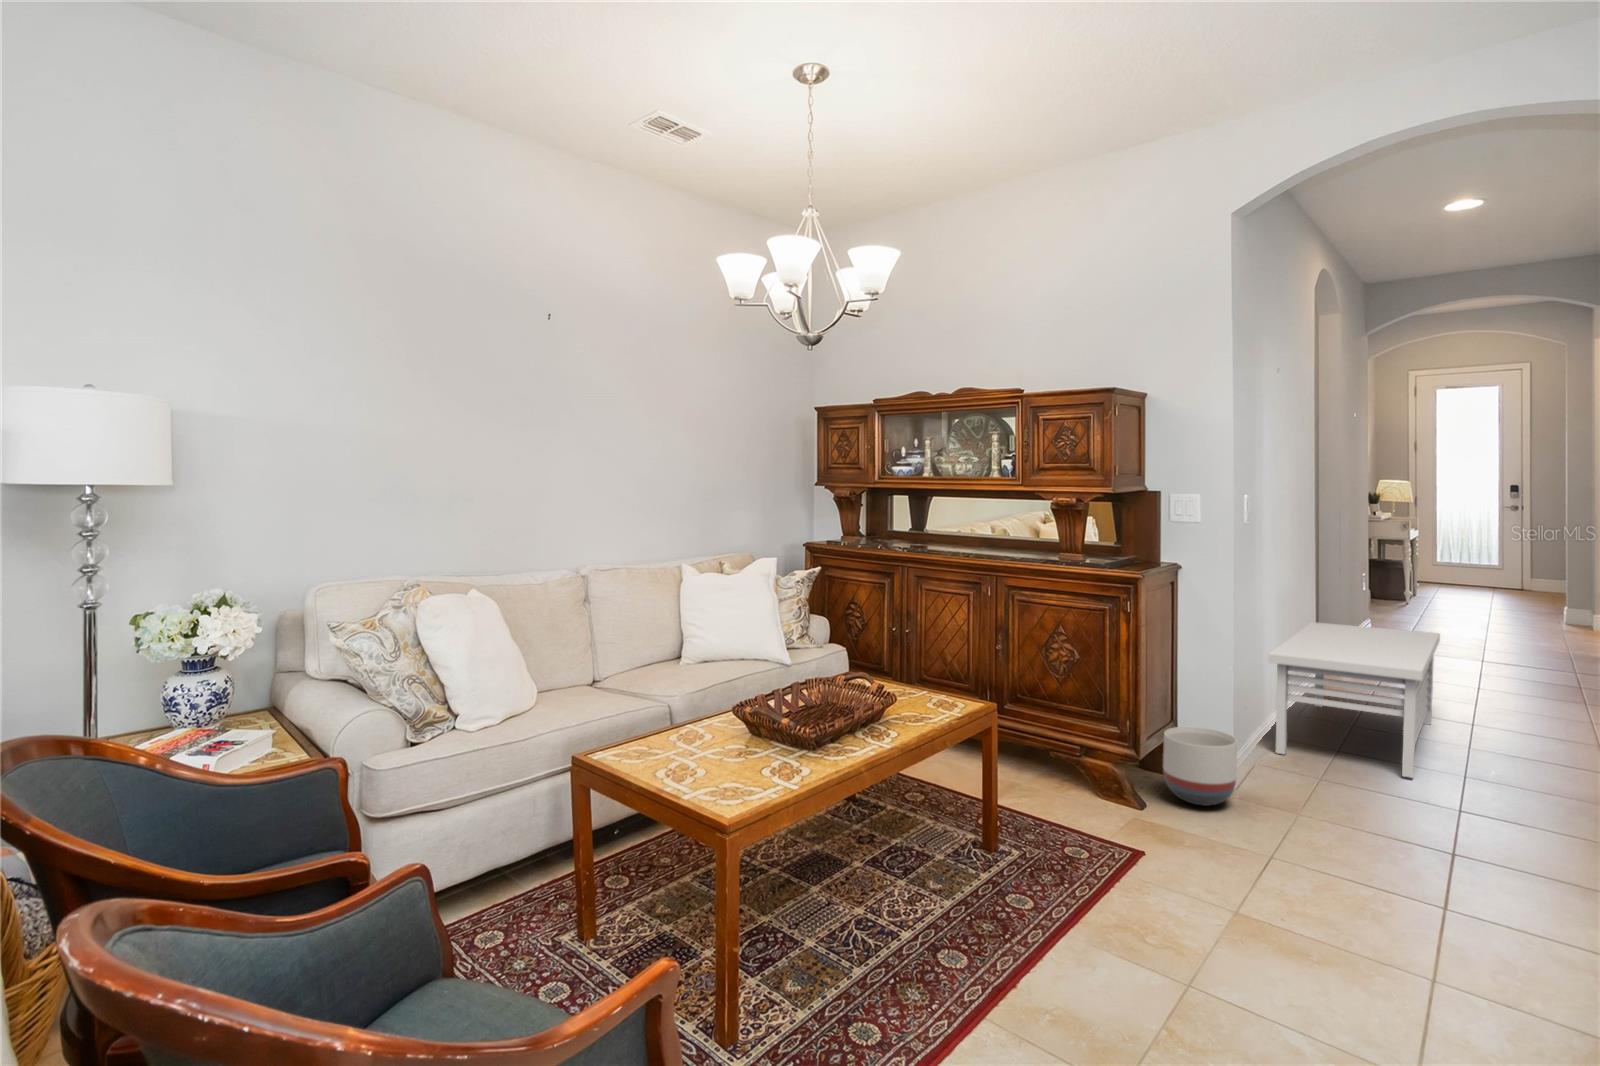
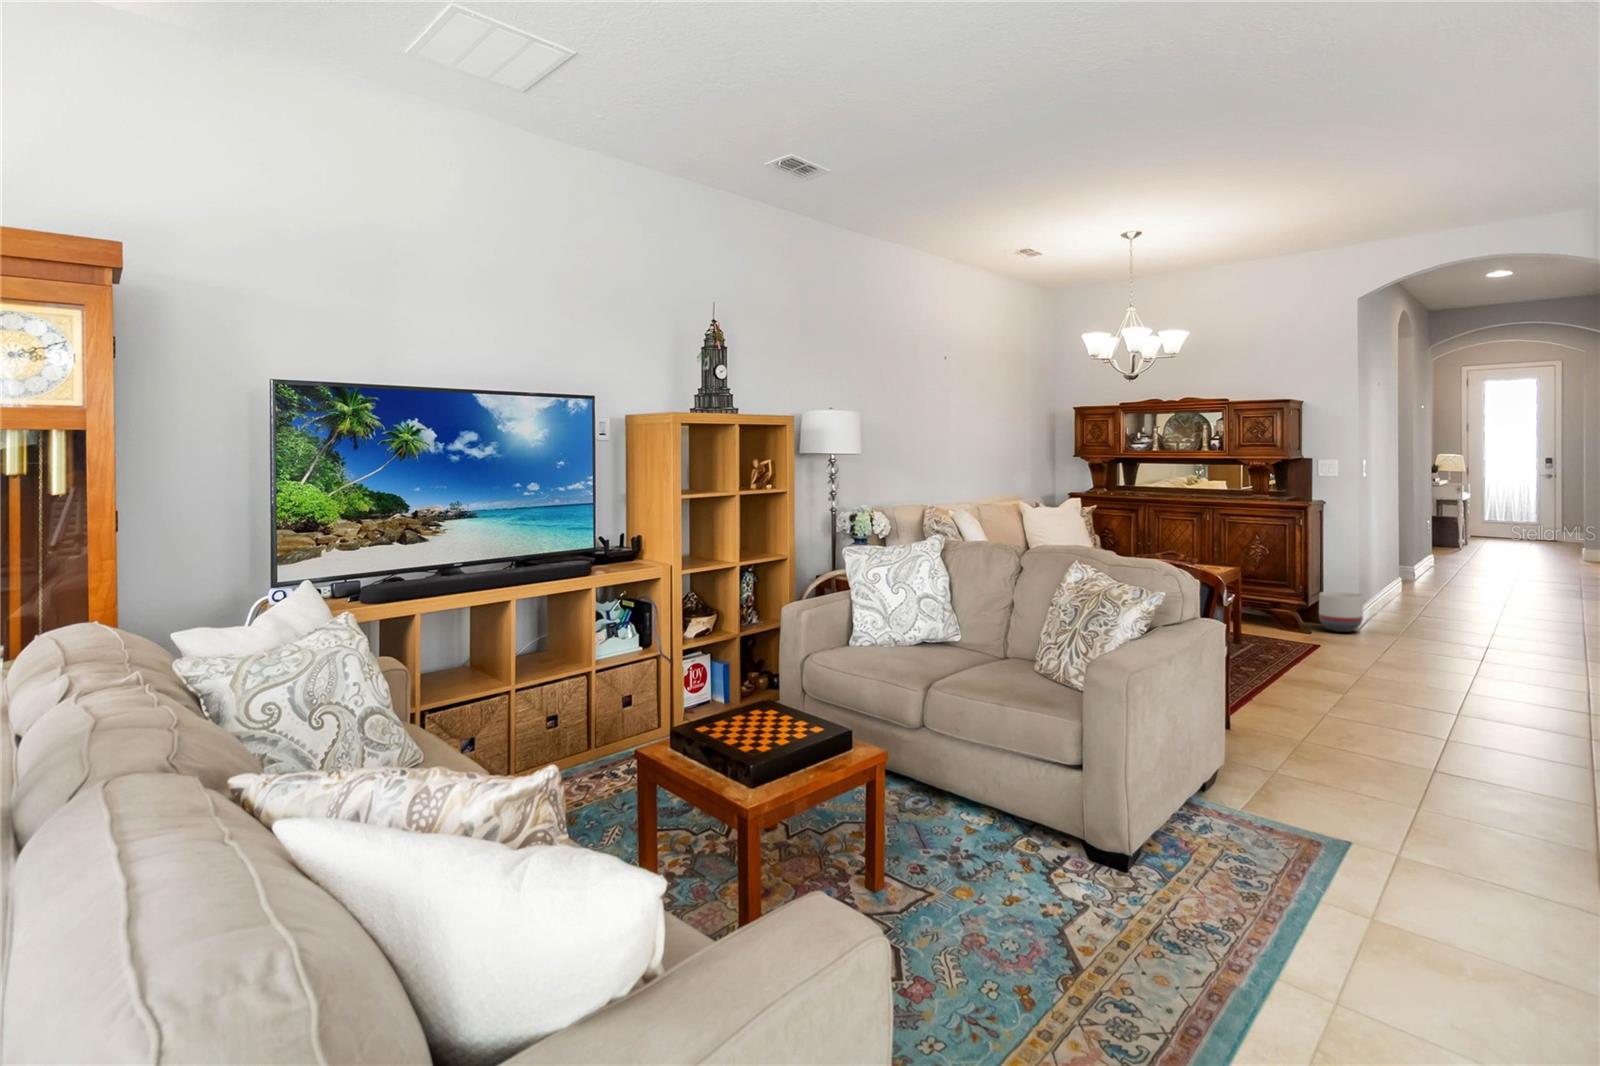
storage bench: present [1268,622,1440,778] -> none [1375,544,1482,622]

